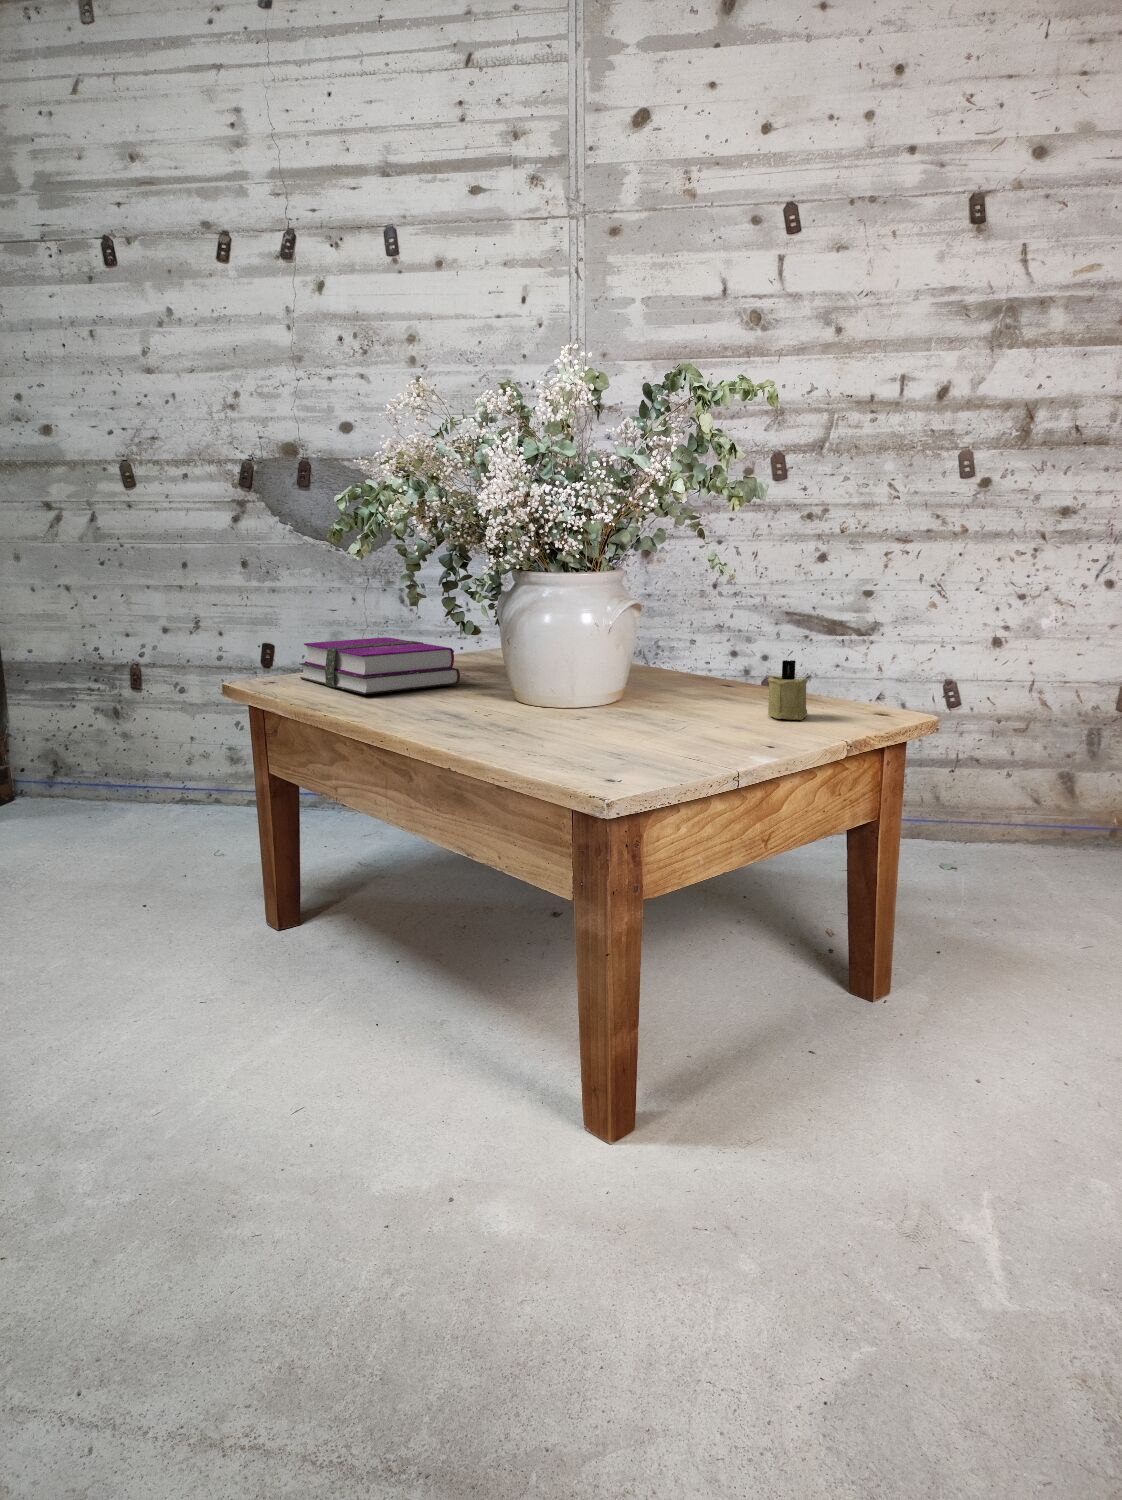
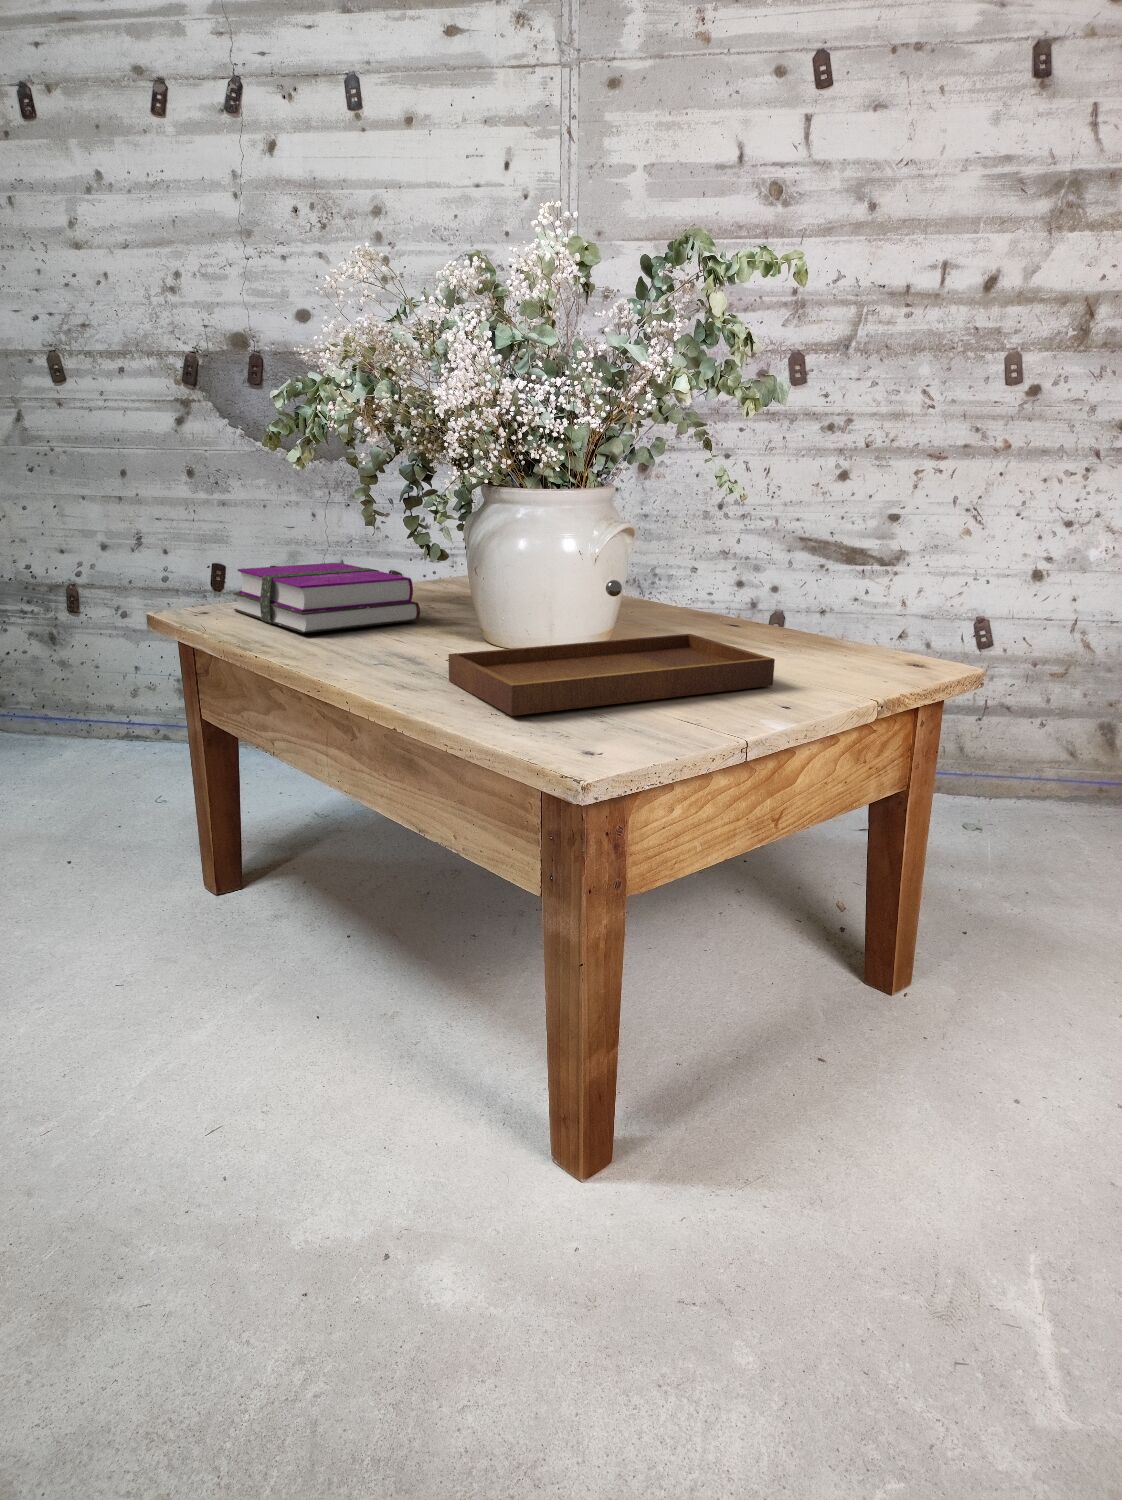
tray: none [491,644,759,751] -> present [448,580,775,716]
candle: present [768,660,807,720] -> none [784,601,833,674]

